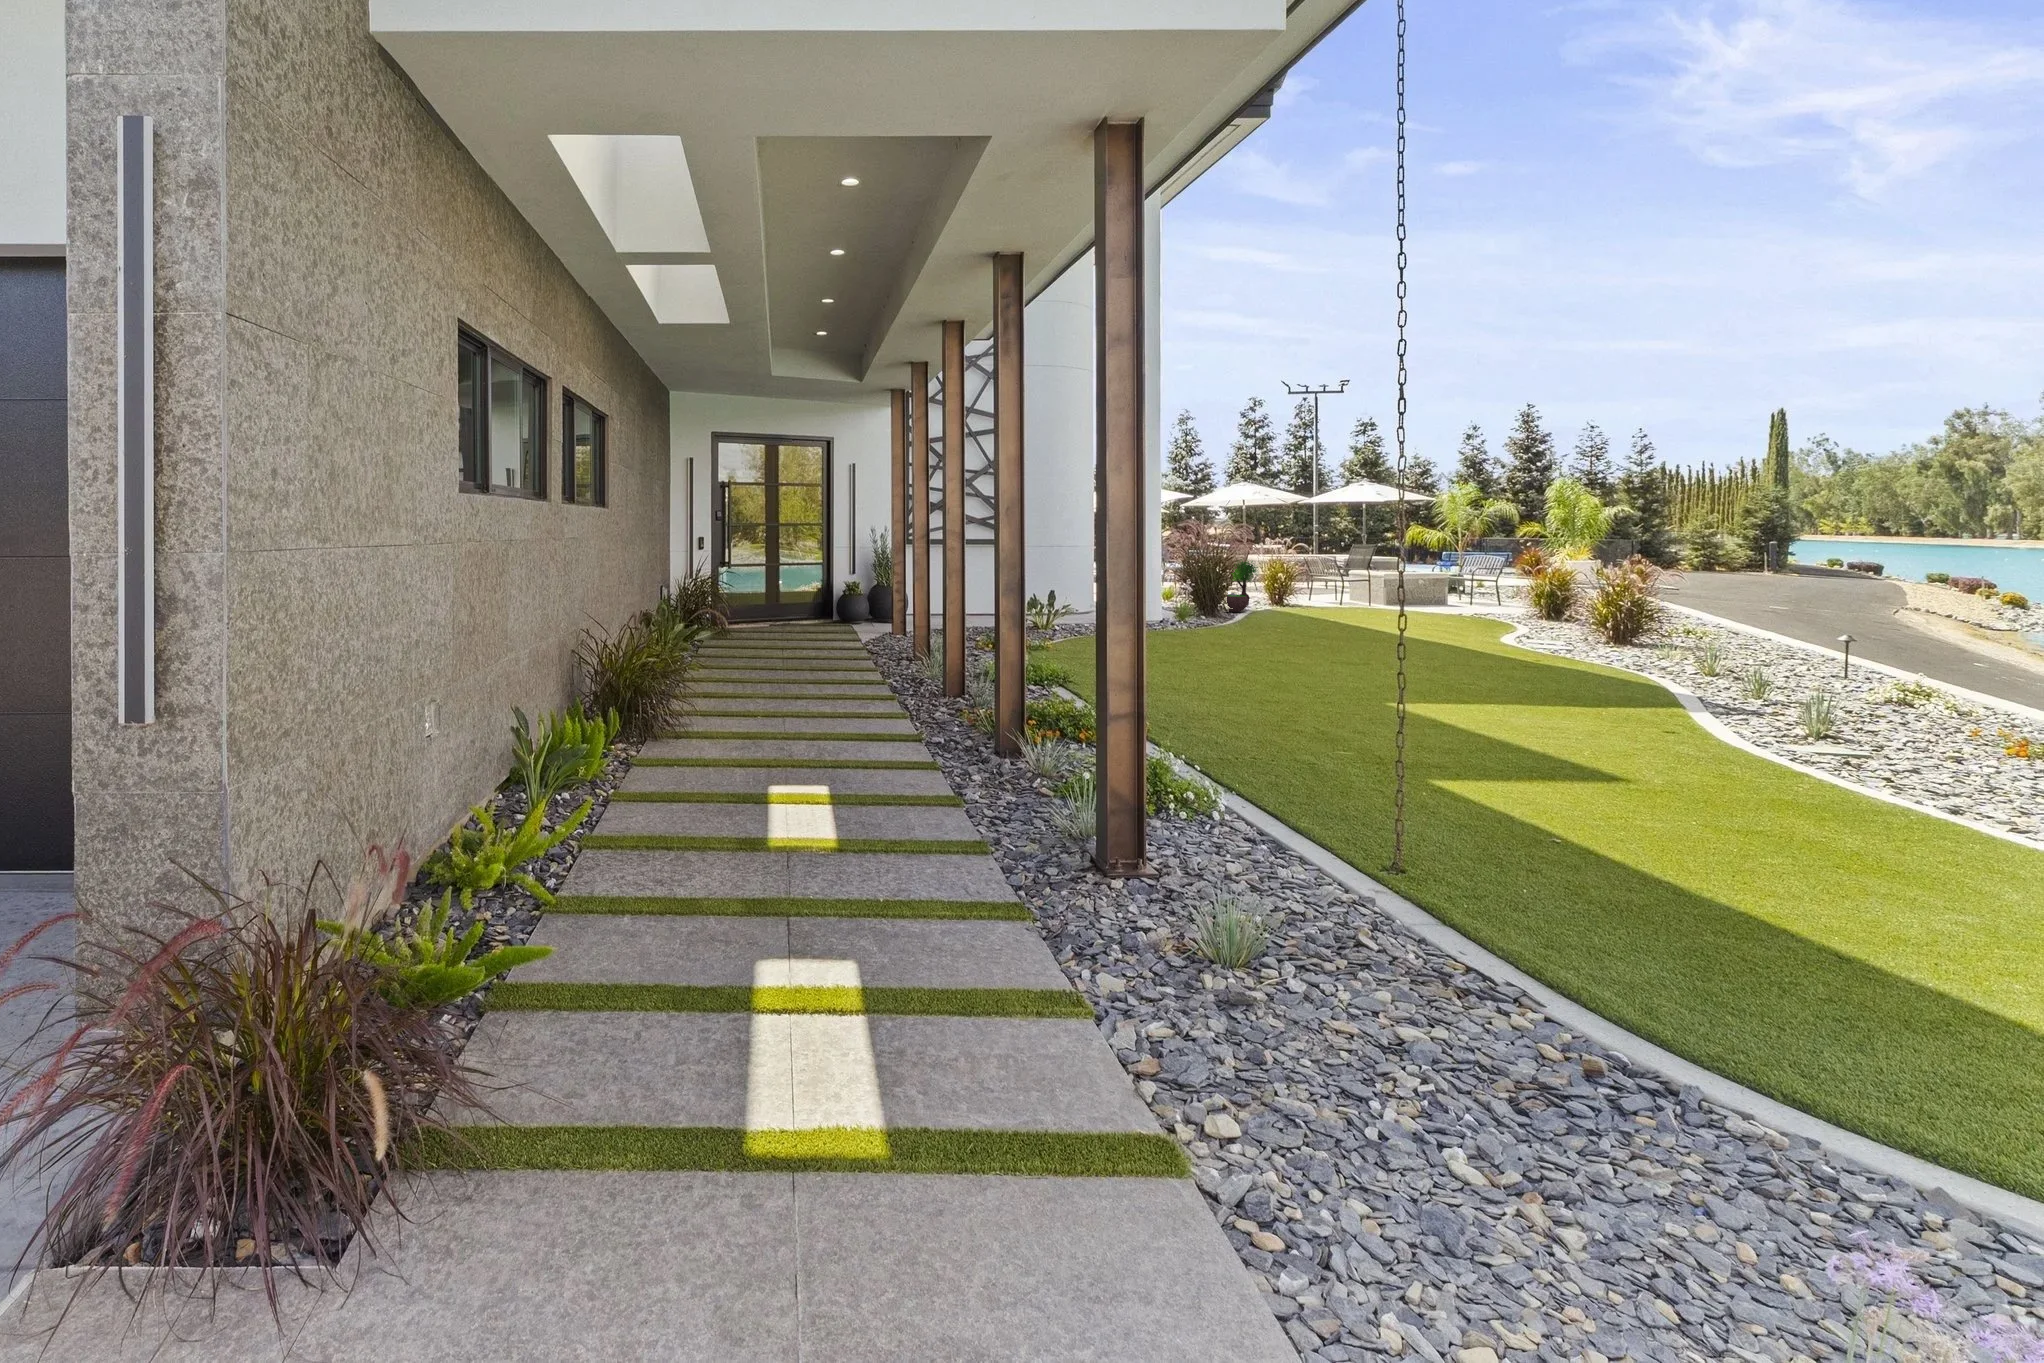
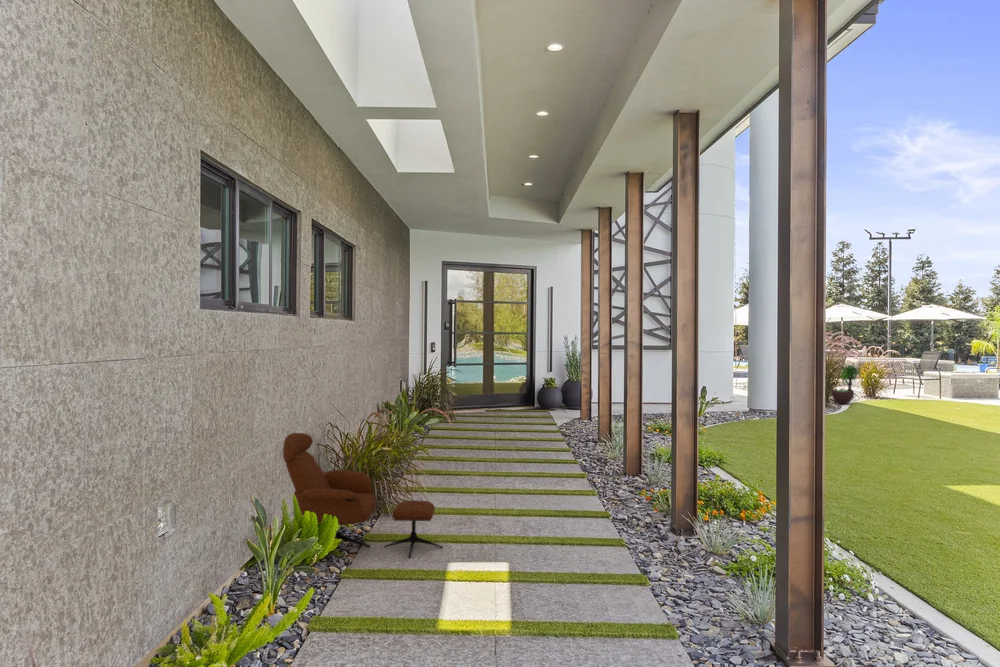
lounge chair: none [537,640,725,786] -> present [283,433,442,561]

